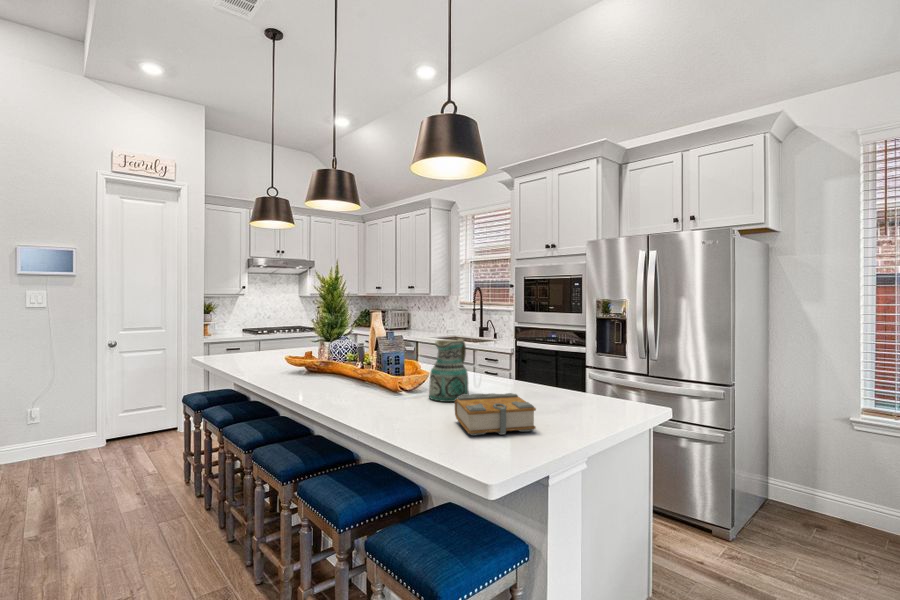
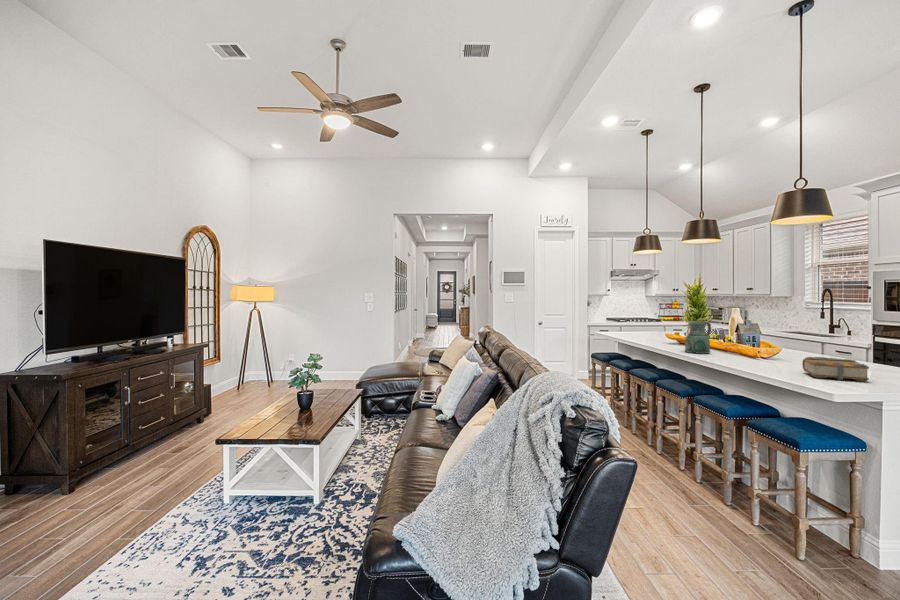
ceramic pitcher: present [429,338,469,402] -> present [685,321,711,354]

